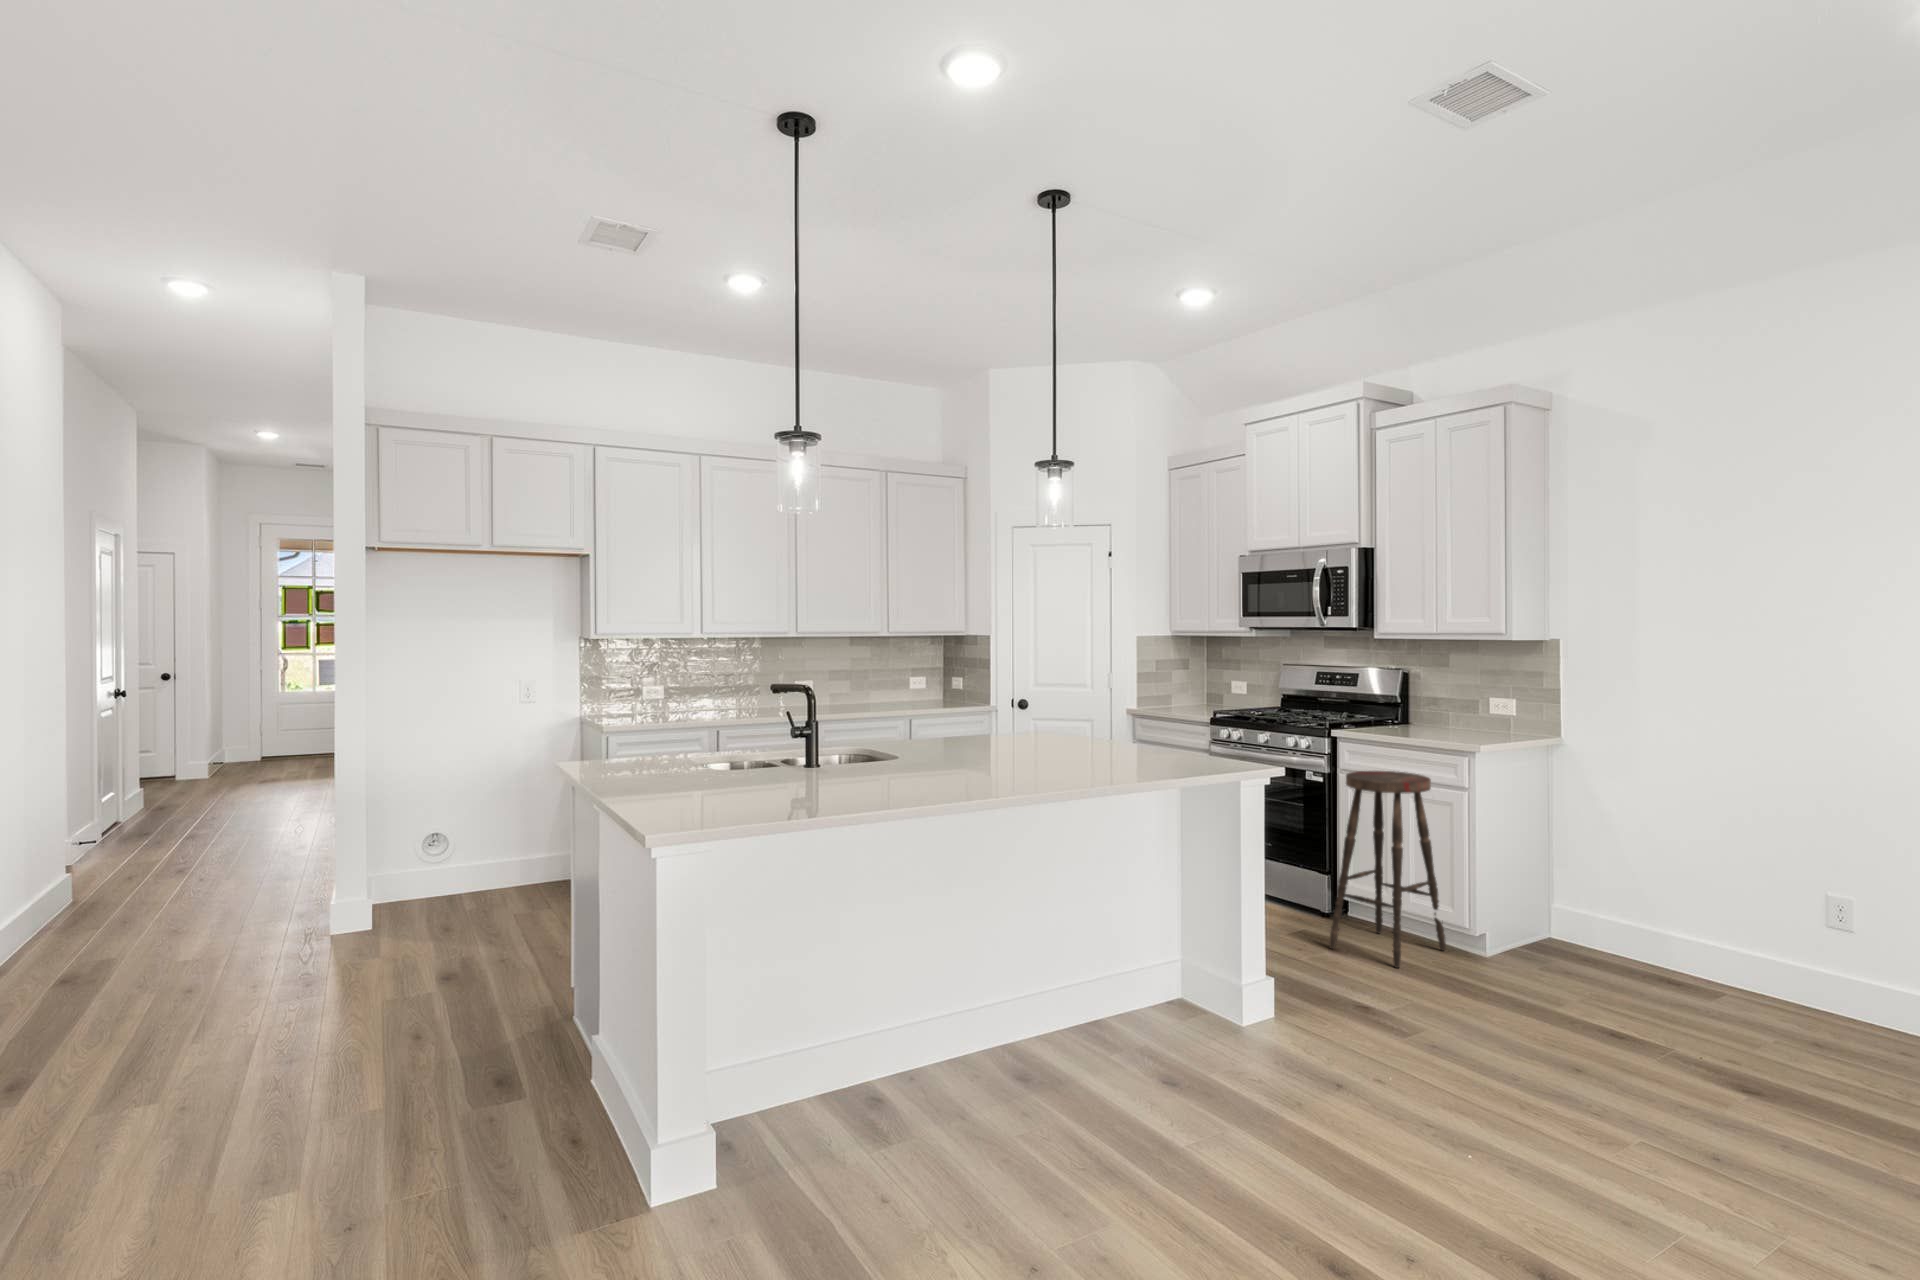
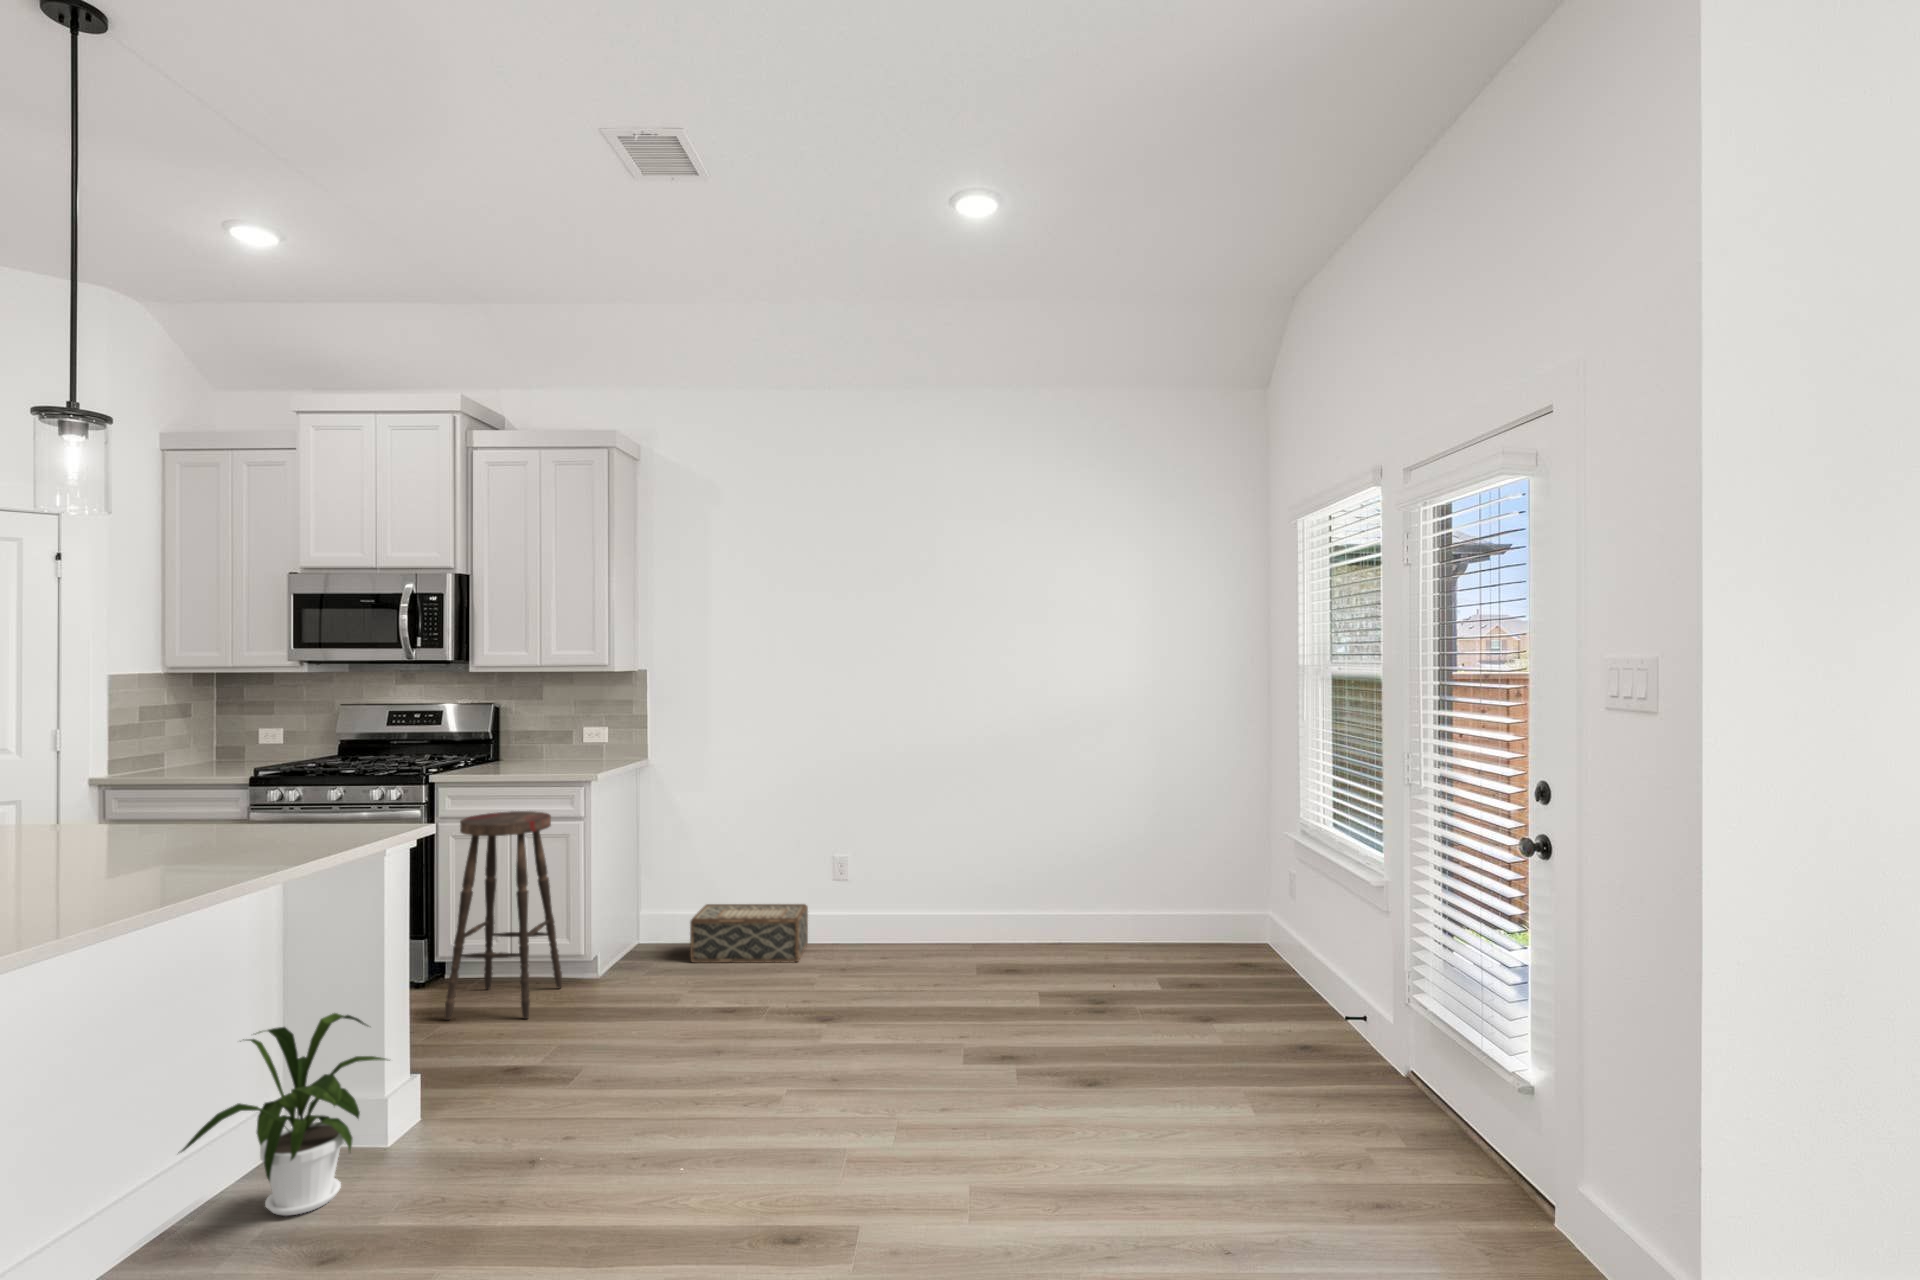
house plant: none [1086,904,1225,1052] -> present [178,1013,386,1216]
woven basket: none [1598,906,1772,1002] -> present [690,904,808,963]

